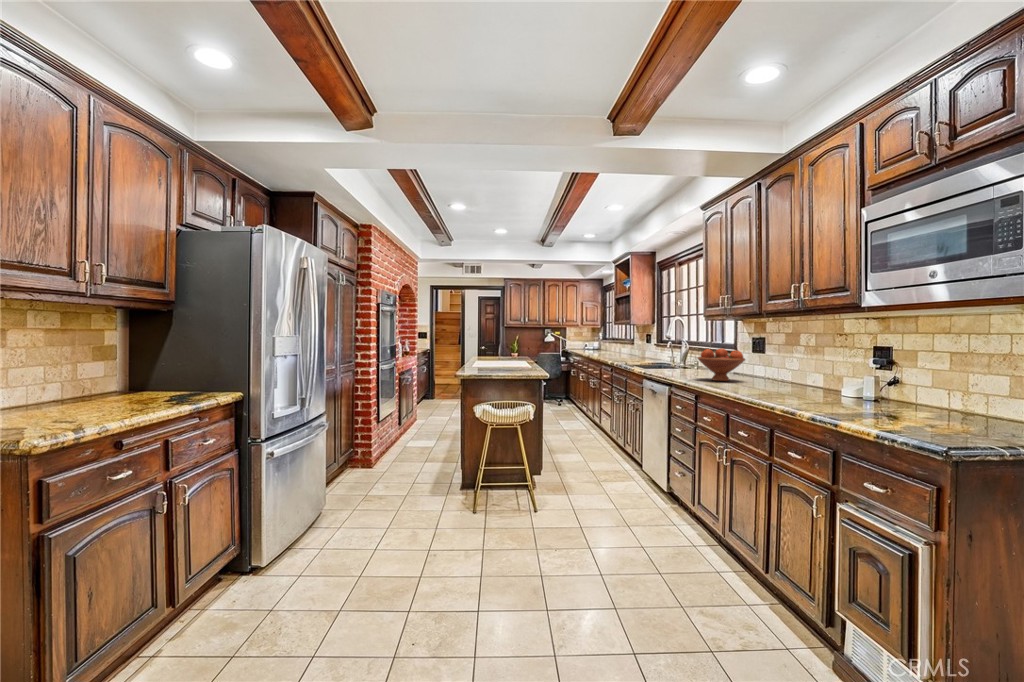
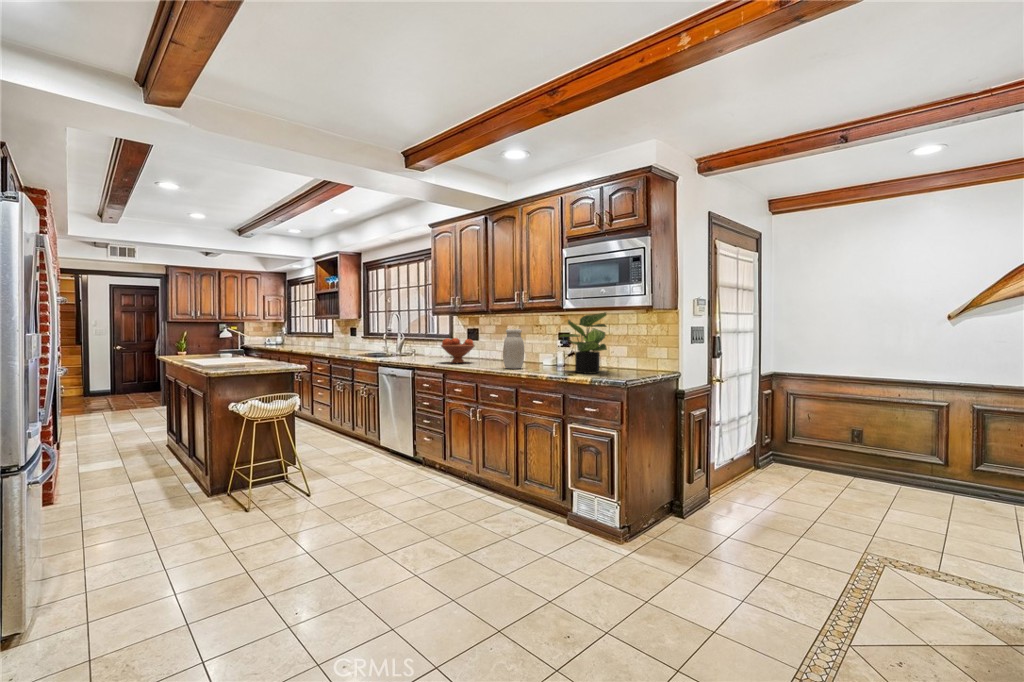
potted plant: none [838,314,946,418] -> present [560,312,607,373]
jar: none [759,339,794,396] -> present [503,329,524,369]

